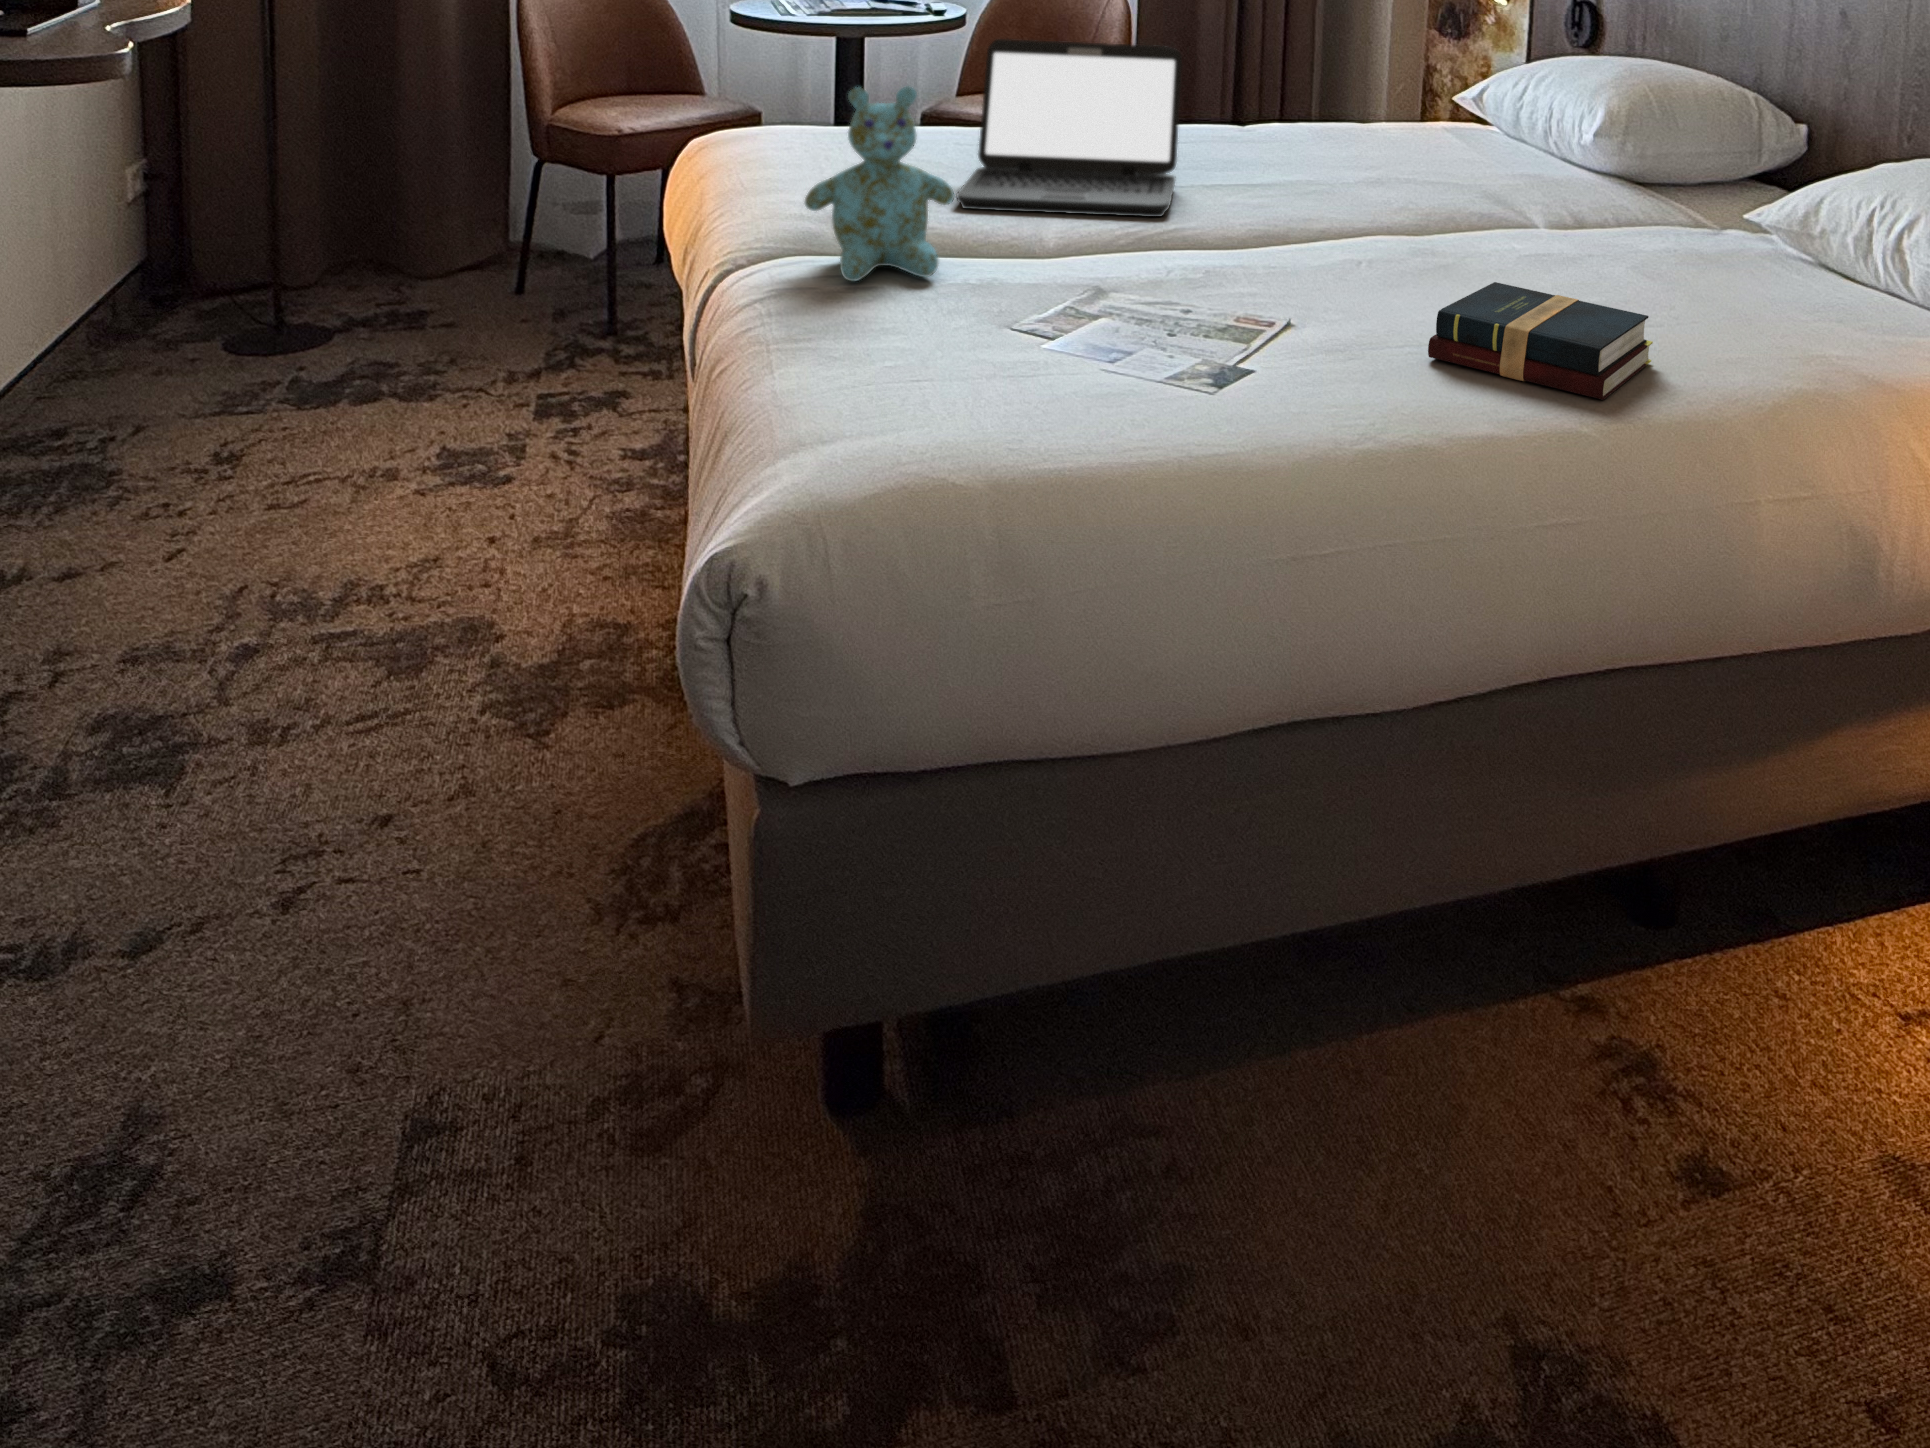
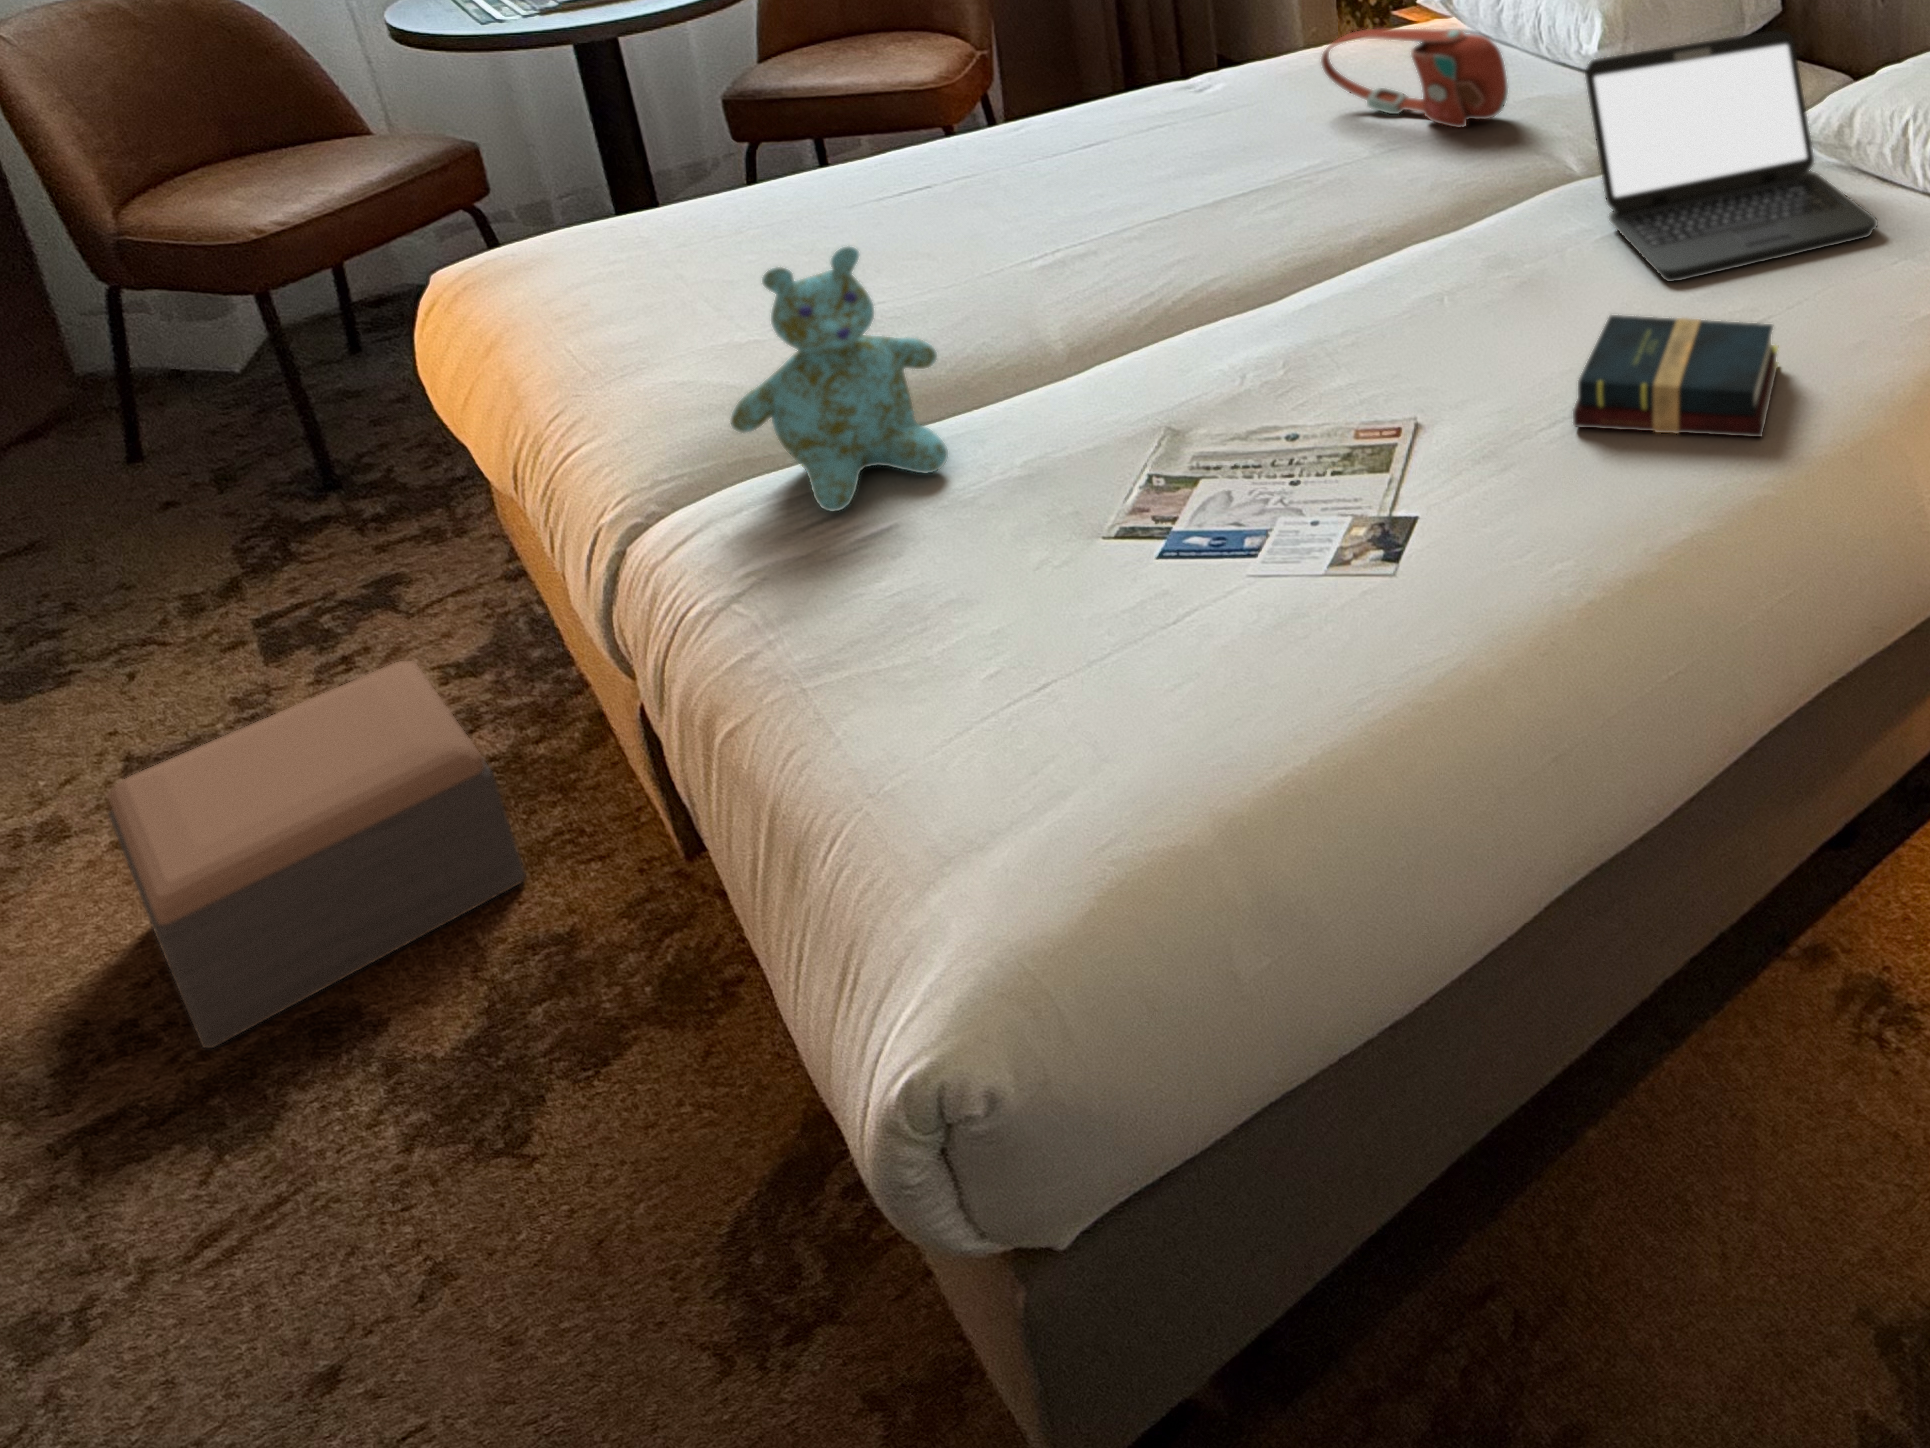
laptop: present [956,39,1182,217] -> present [1585,31,1877,282]
handbag: none [1342,84,1497,182] -> present [1321,29,1508,128]
footstool: none [409,399,620,614] -> present [108,661,526,1048]

